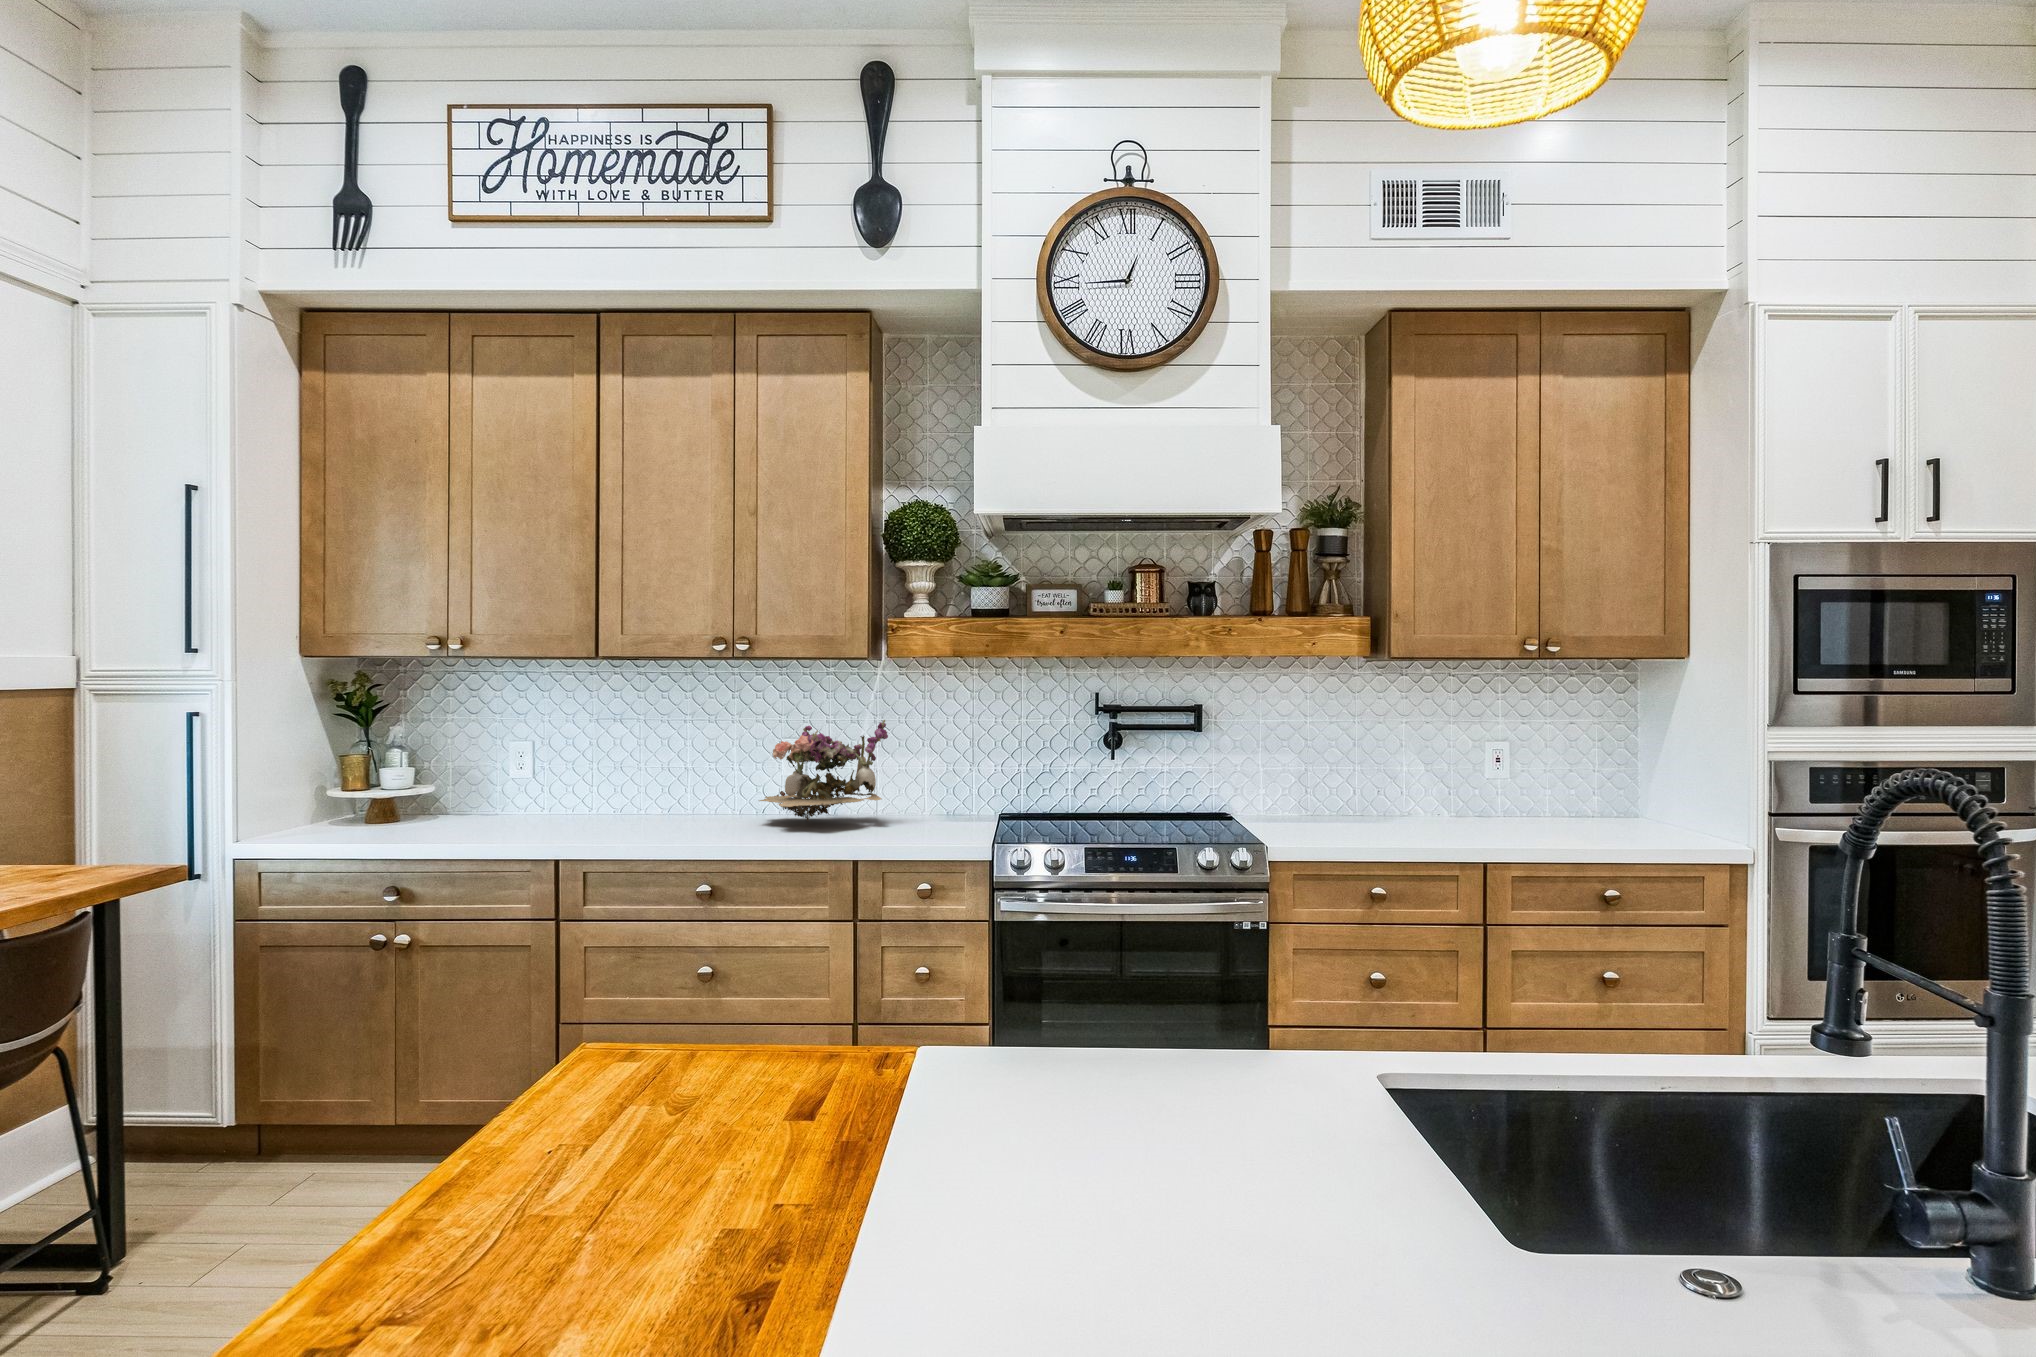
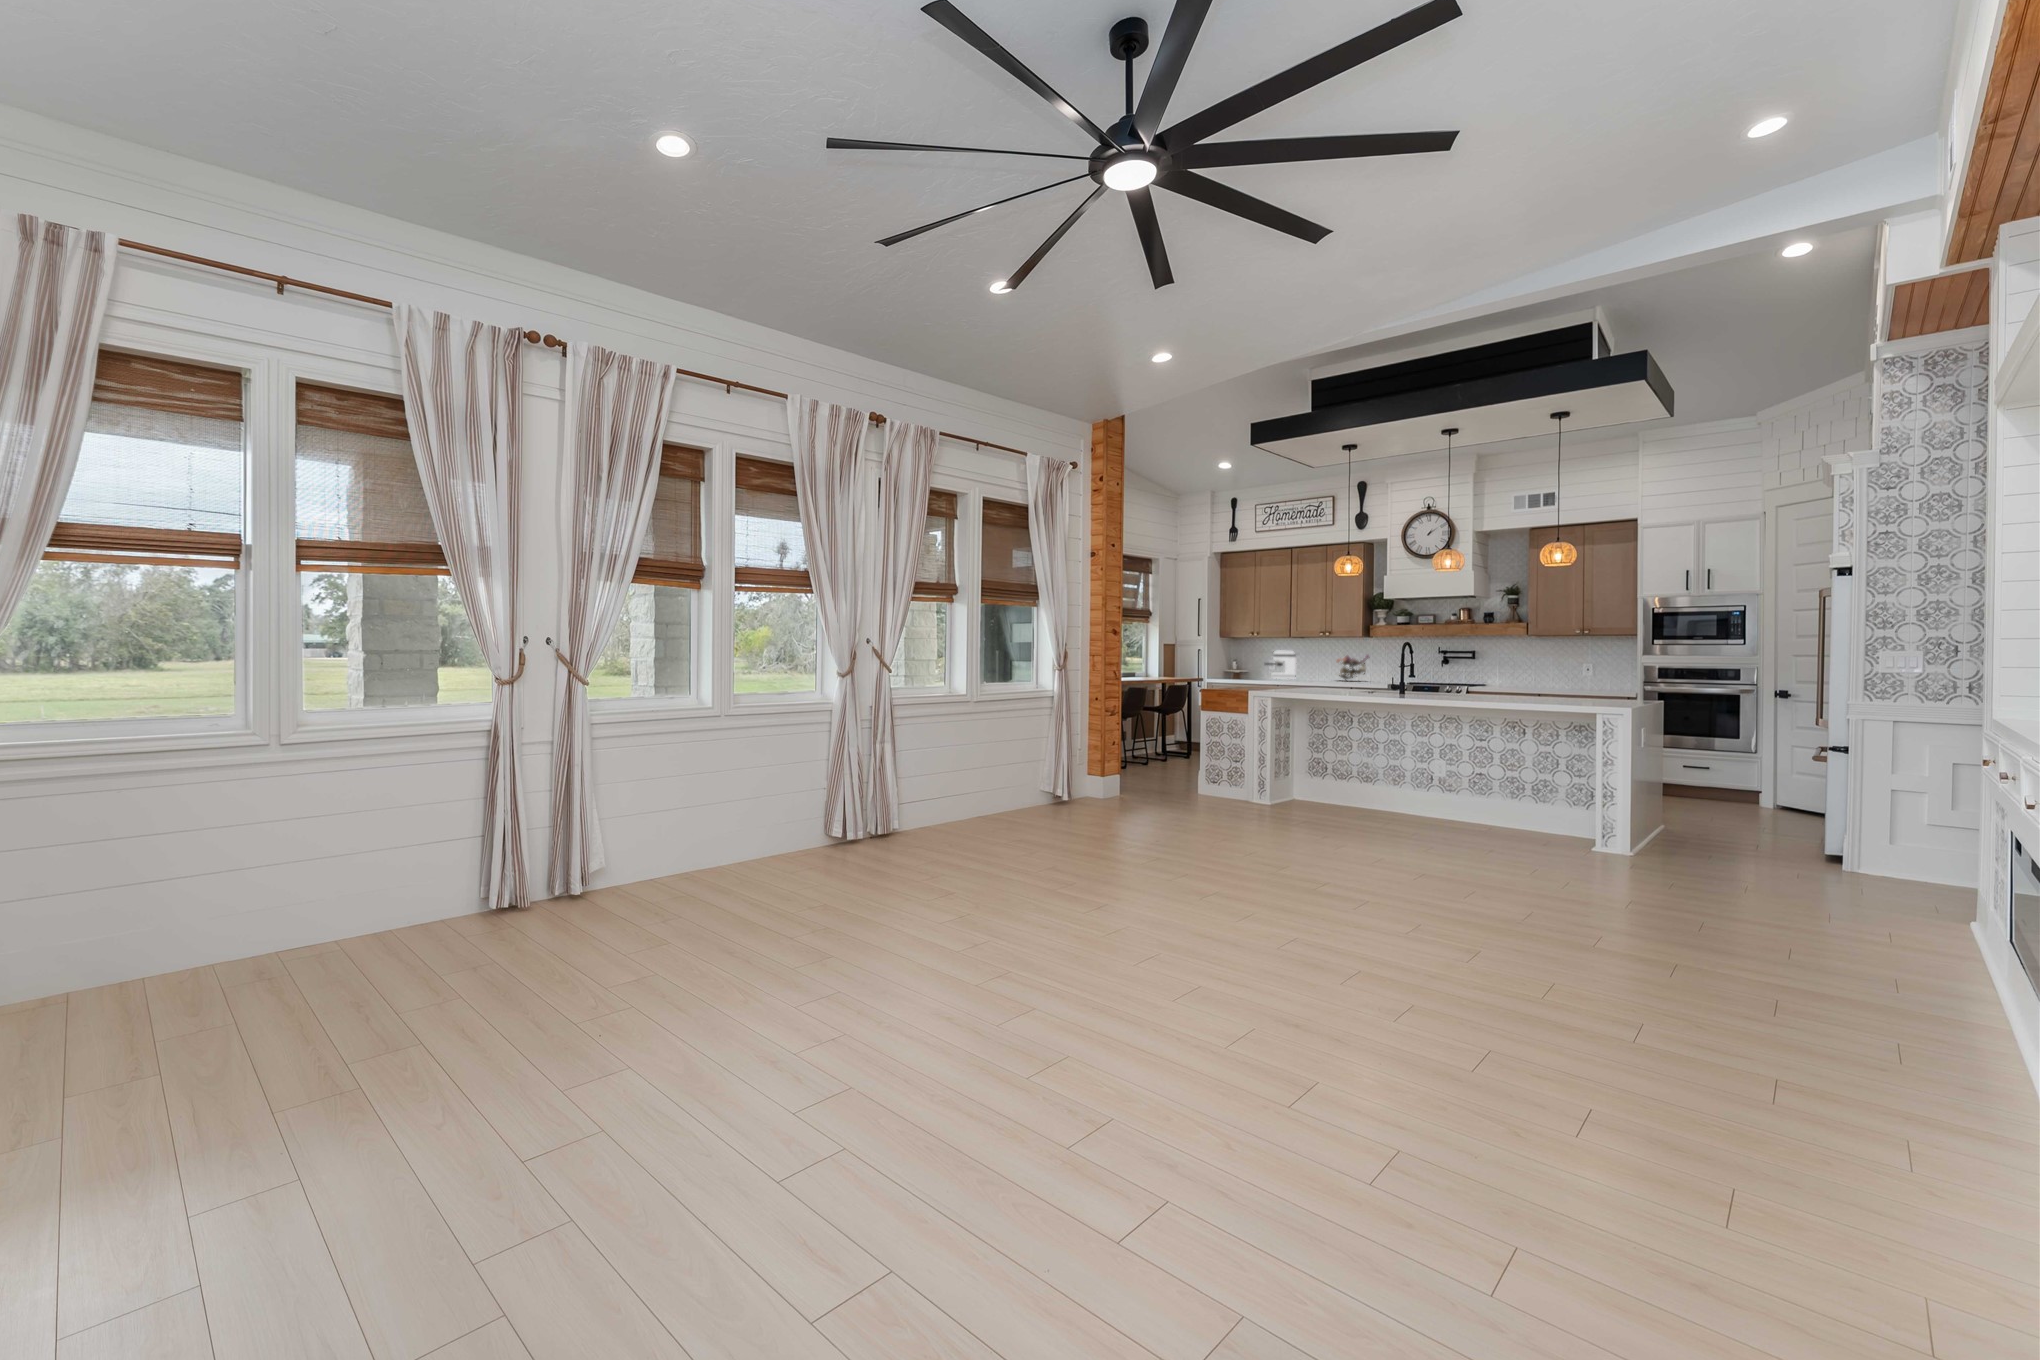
coffee maker: none [494,716,626,839] -> present [1265,651,1296,680]

